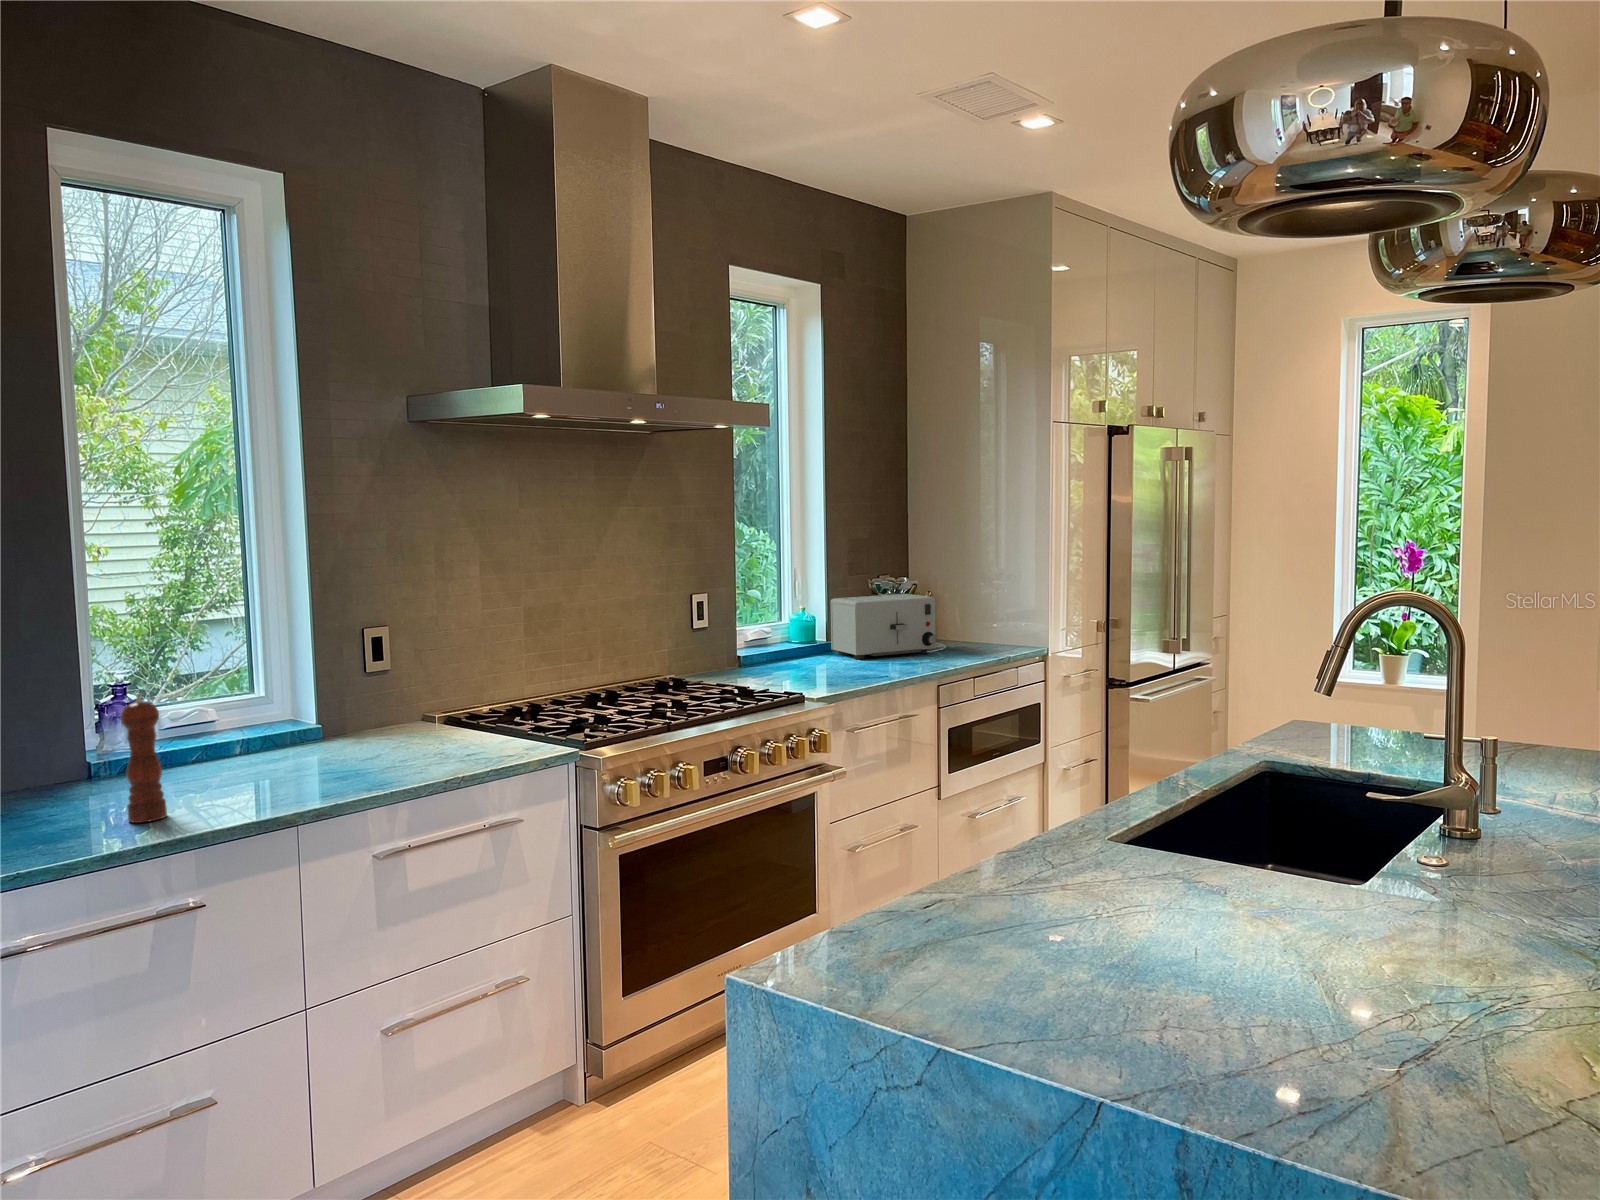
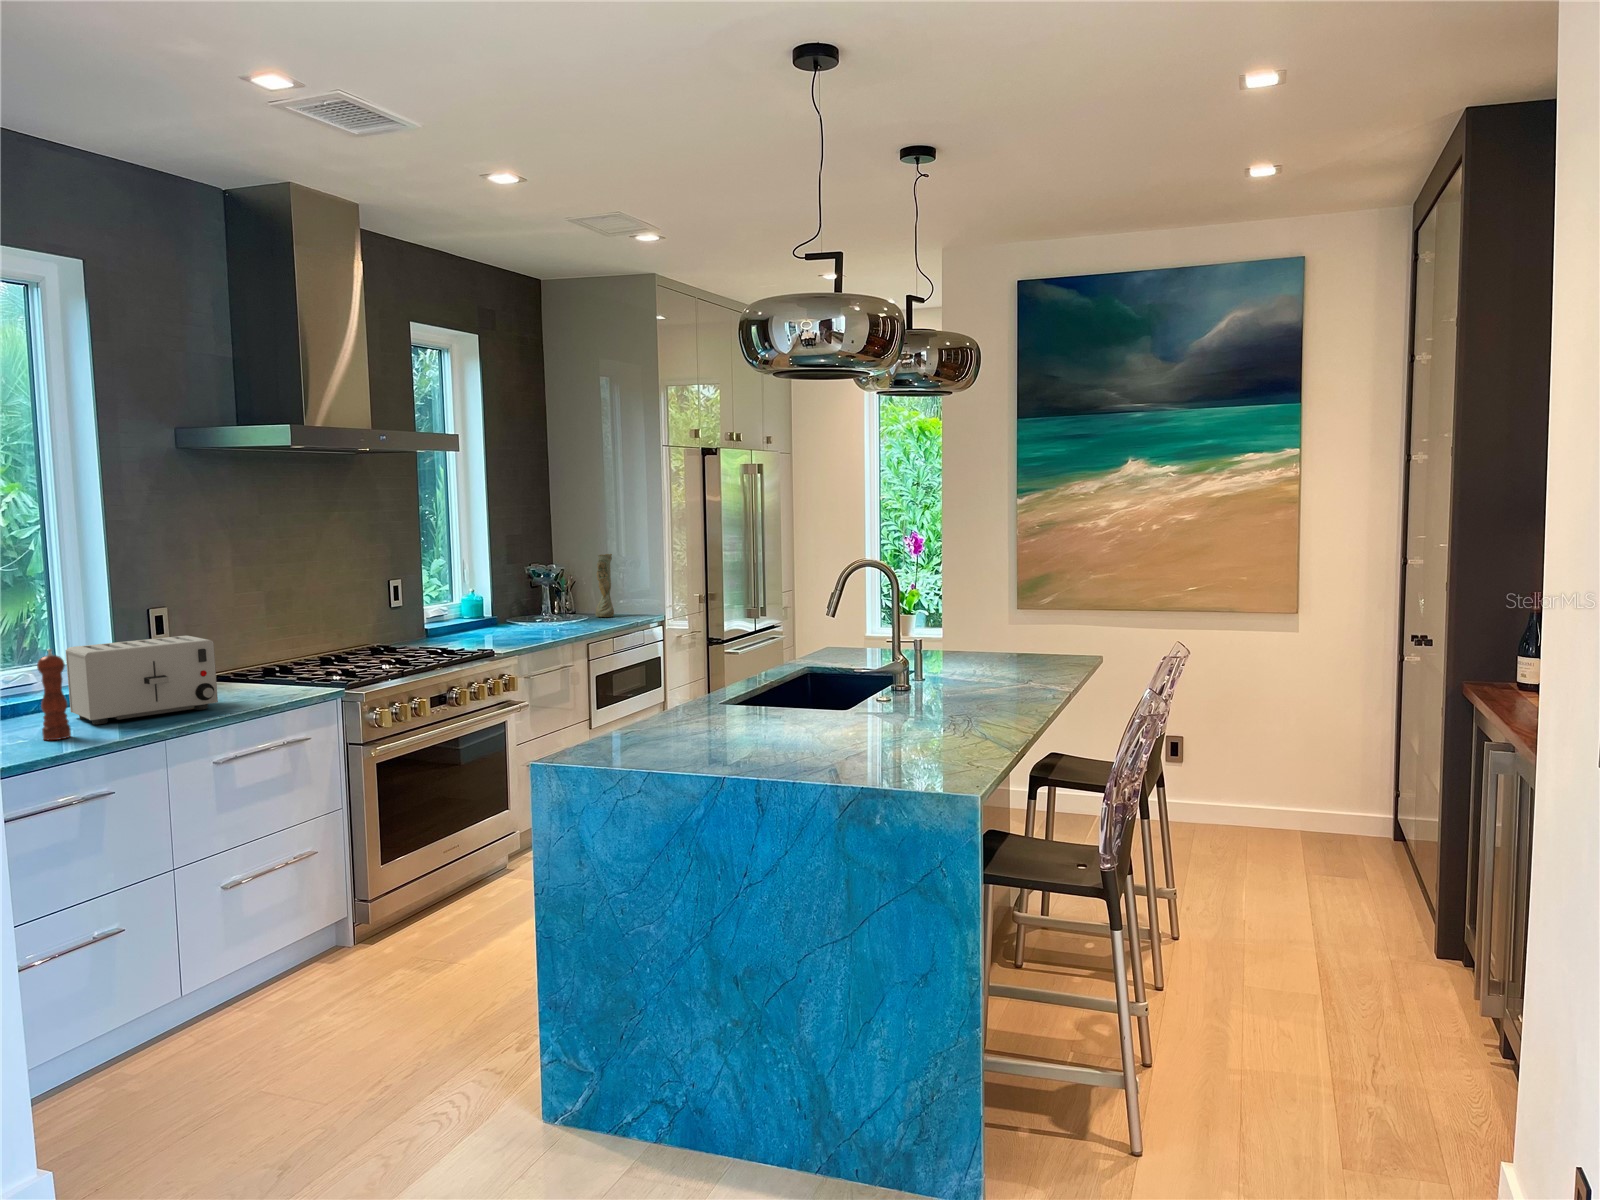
vase: none [958,565,982,647] -> present [595,554,614,617]
toaster: present [831,594,936,659] -> present [66,636,218,724]

